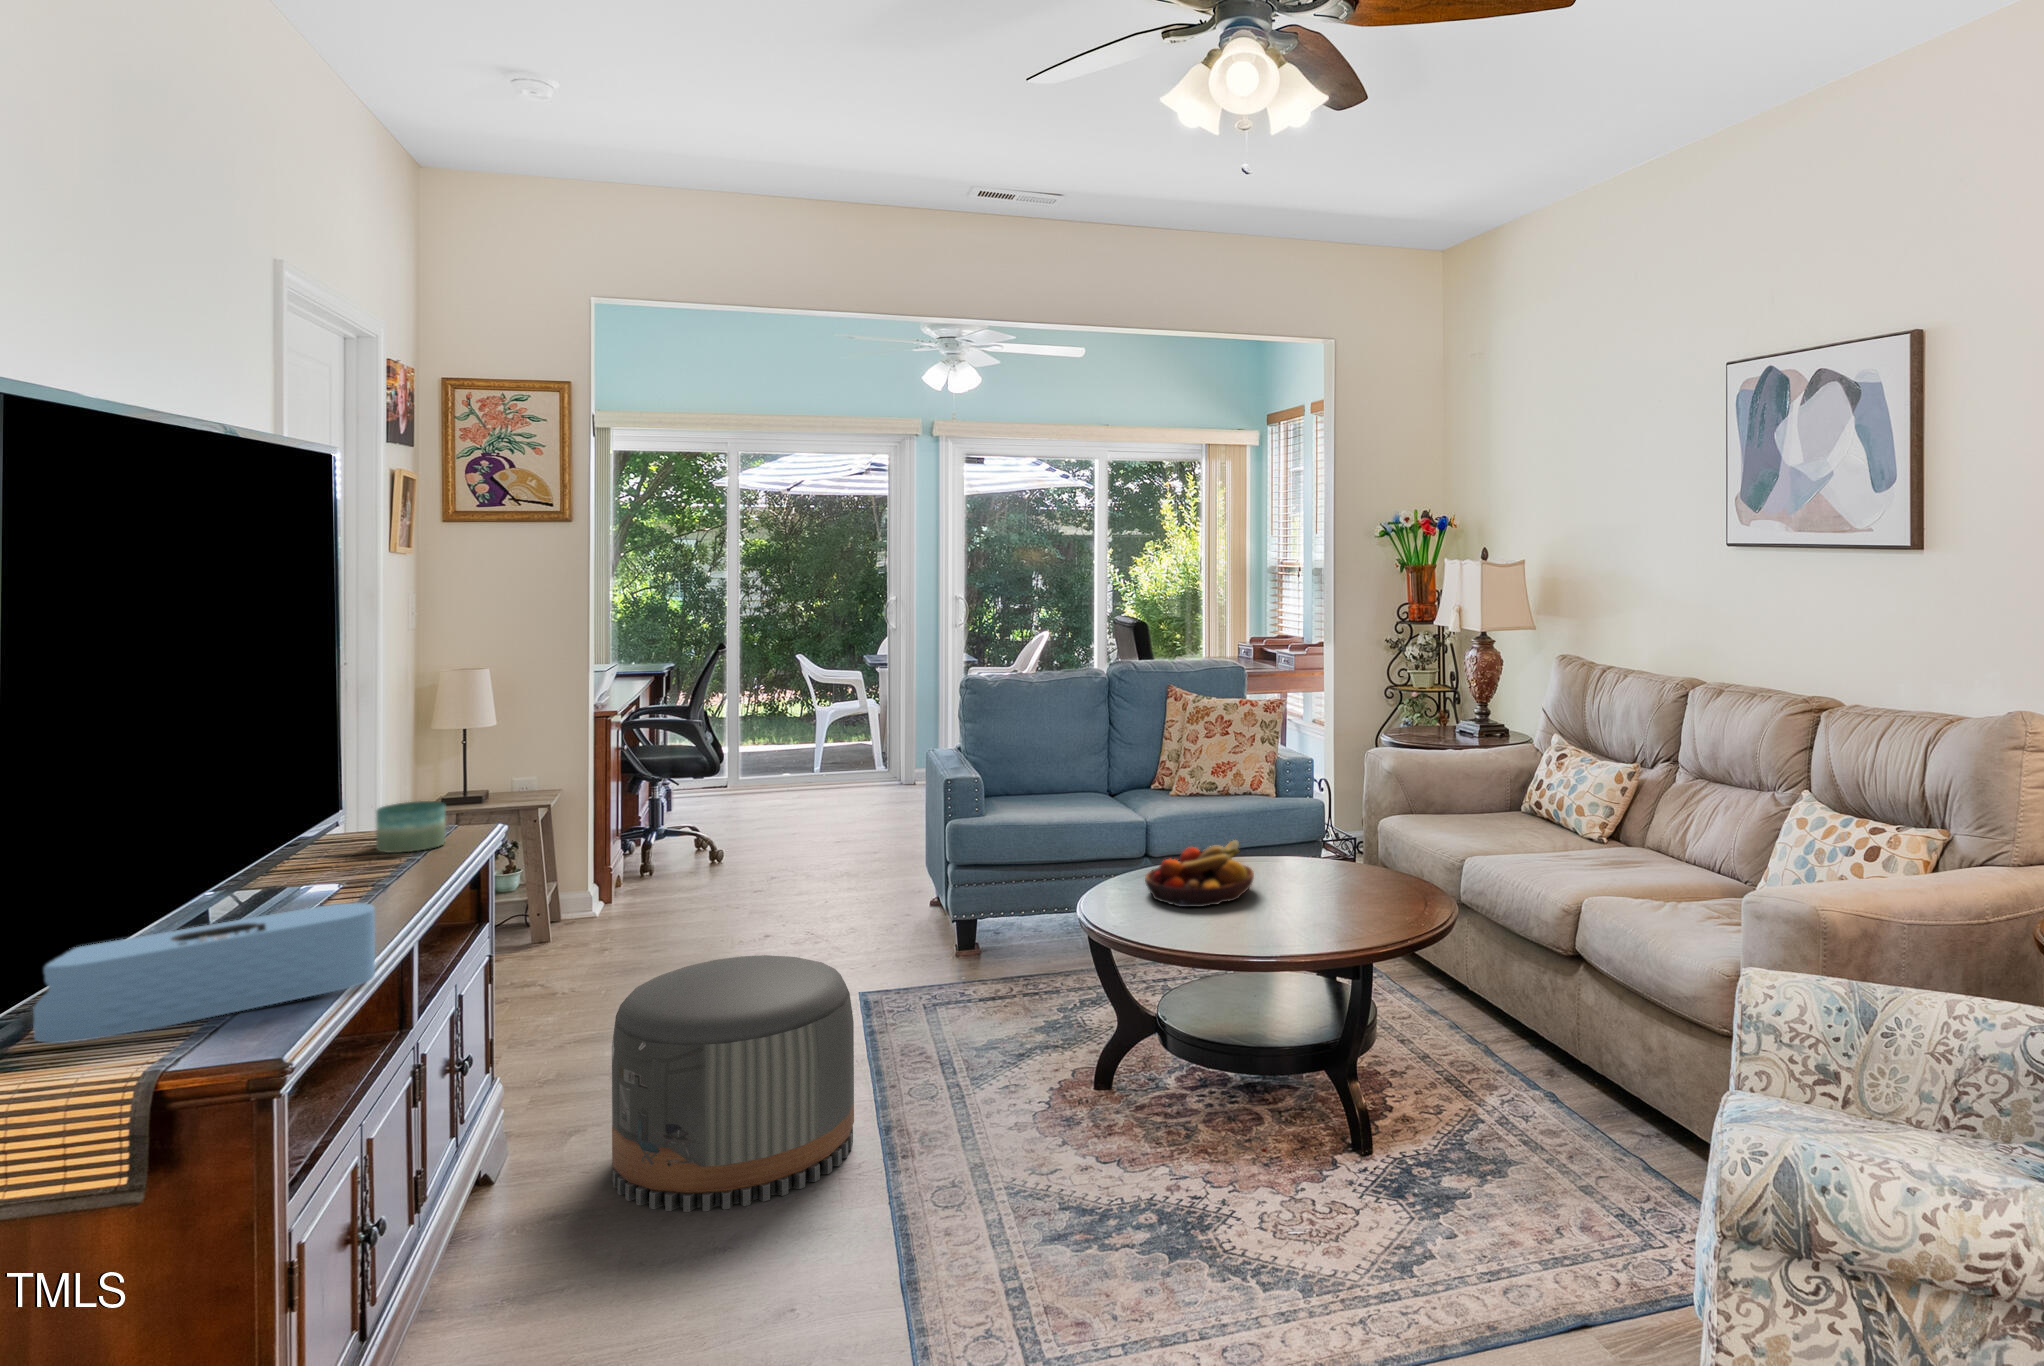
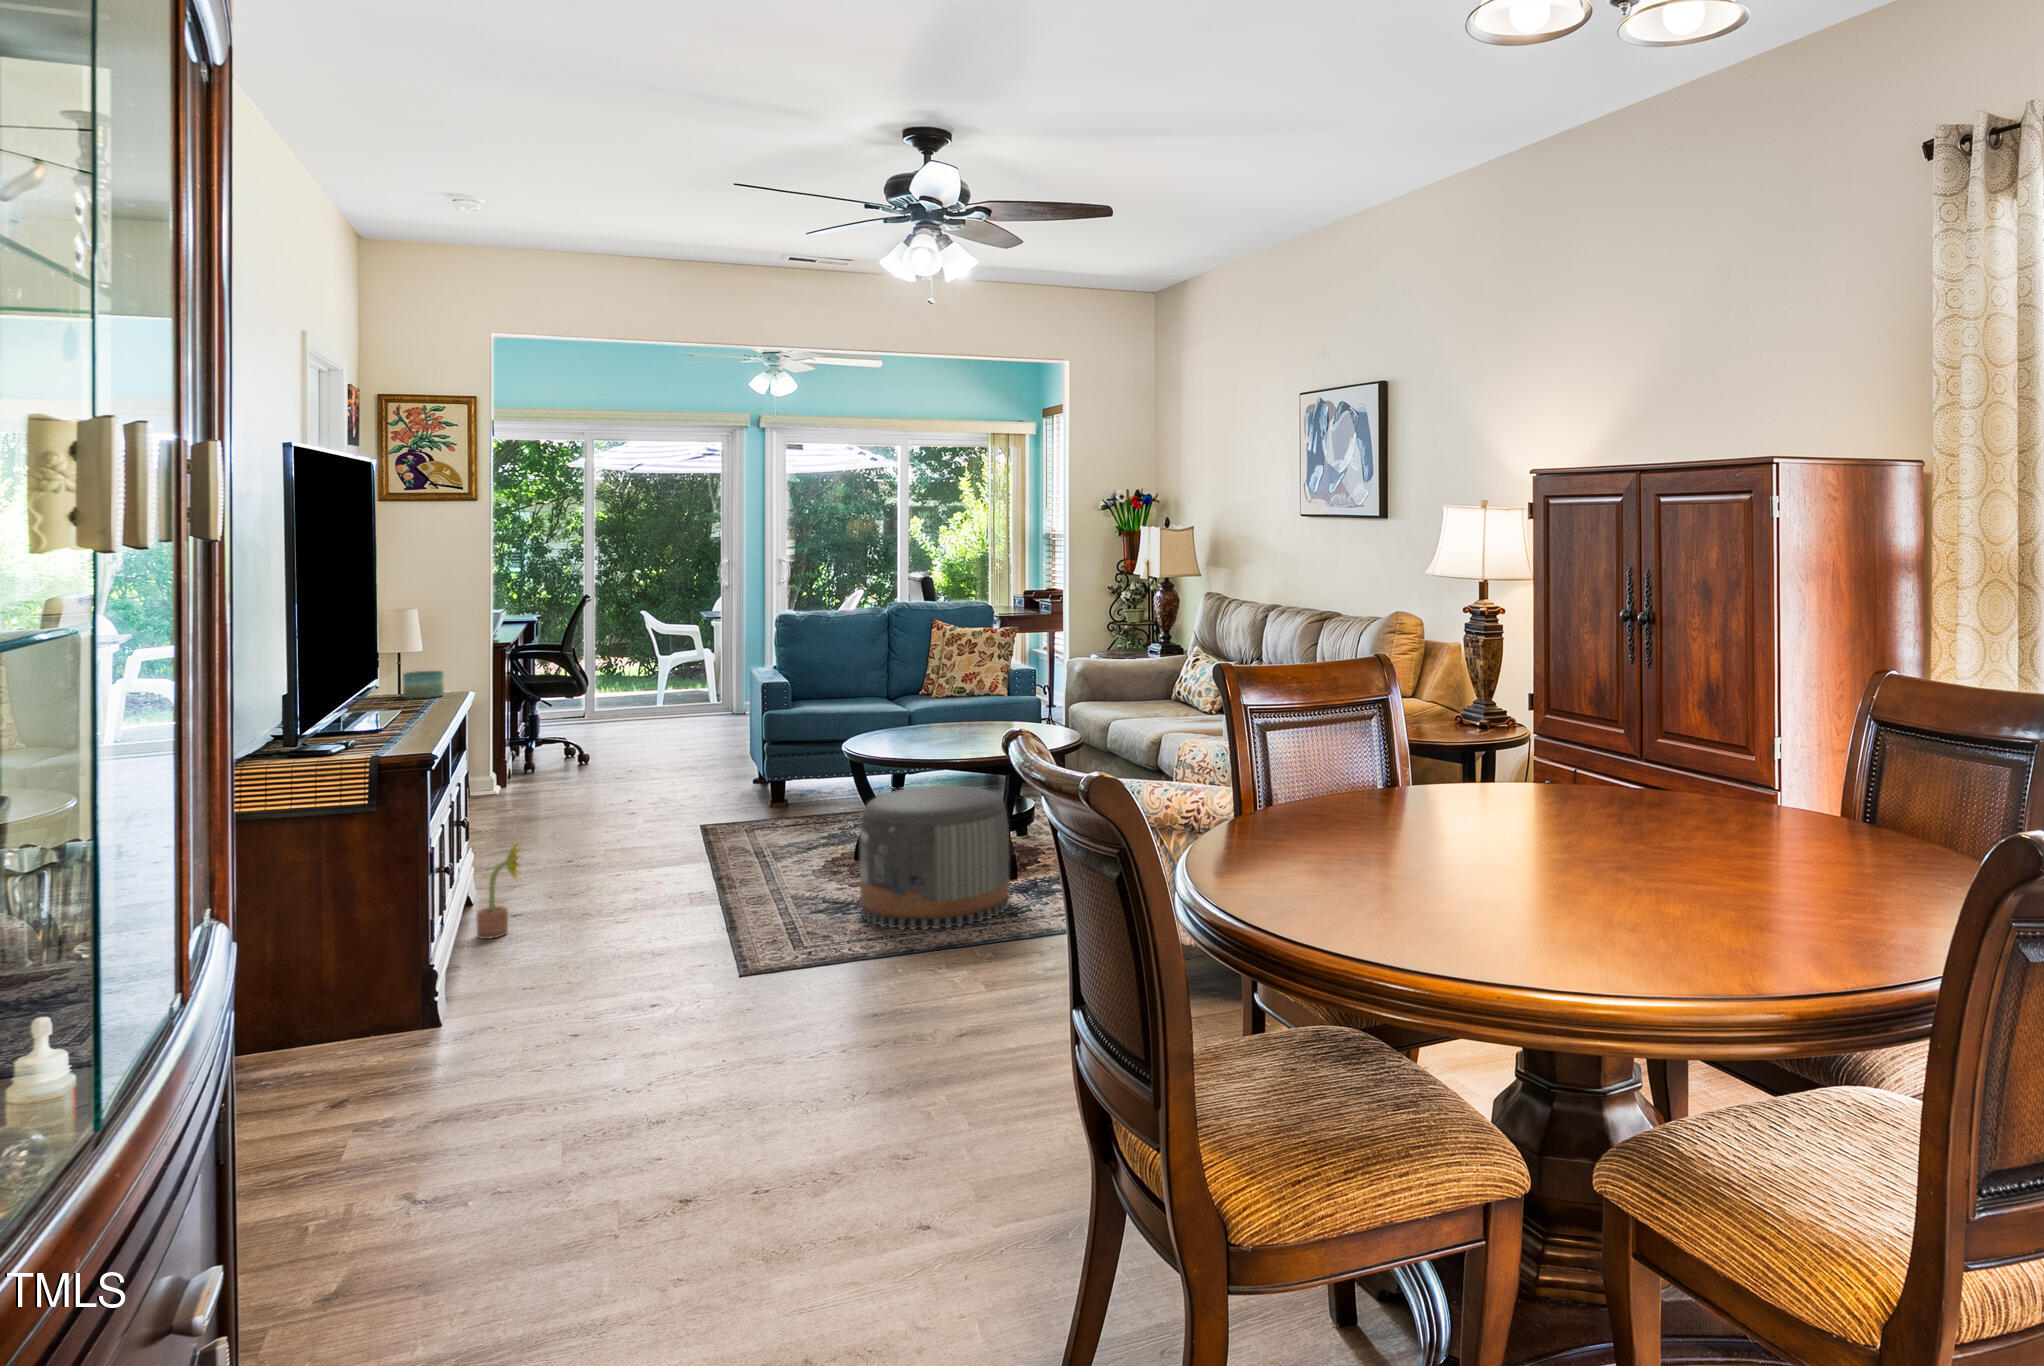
fruit bowl: present [1145,840,1254,907] -> none [888,707,960,744]
speaker: present [33,903,375,1043] -> none [309,692,455,743]
pouf: present [612,955,854,1212] -> present [860,785,1010,930]
decorative plant: none [471,1116,556,1304] -> present [477,844,519,939]

